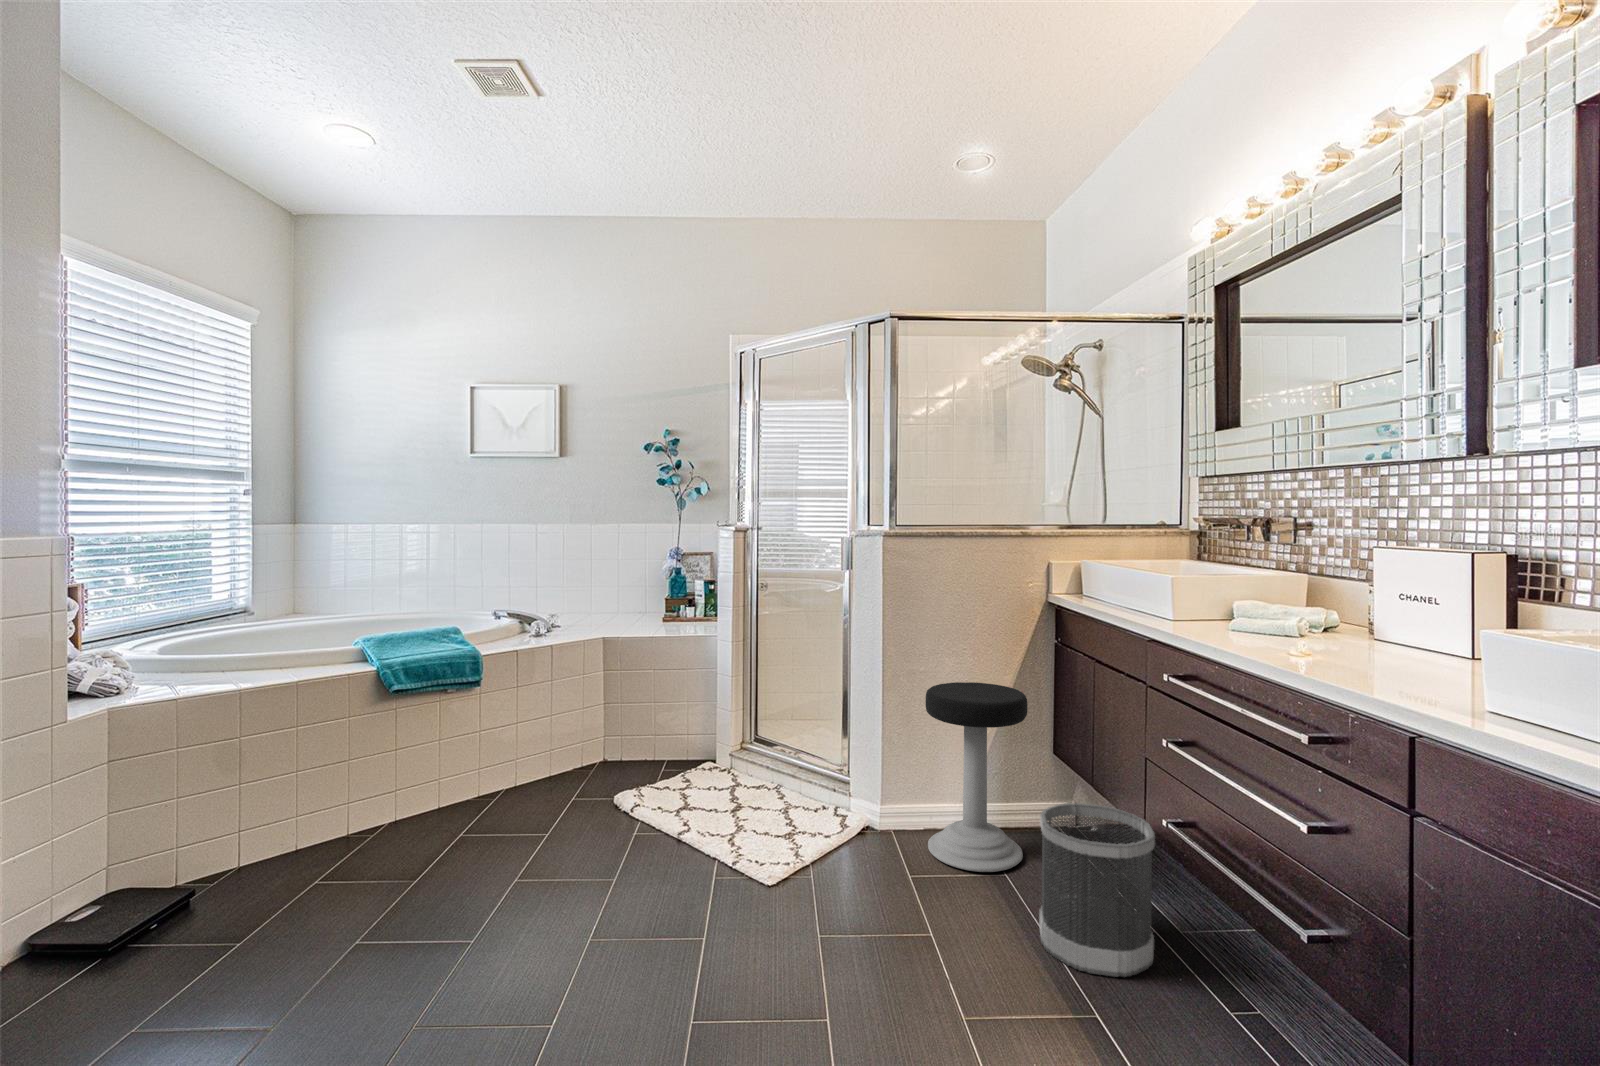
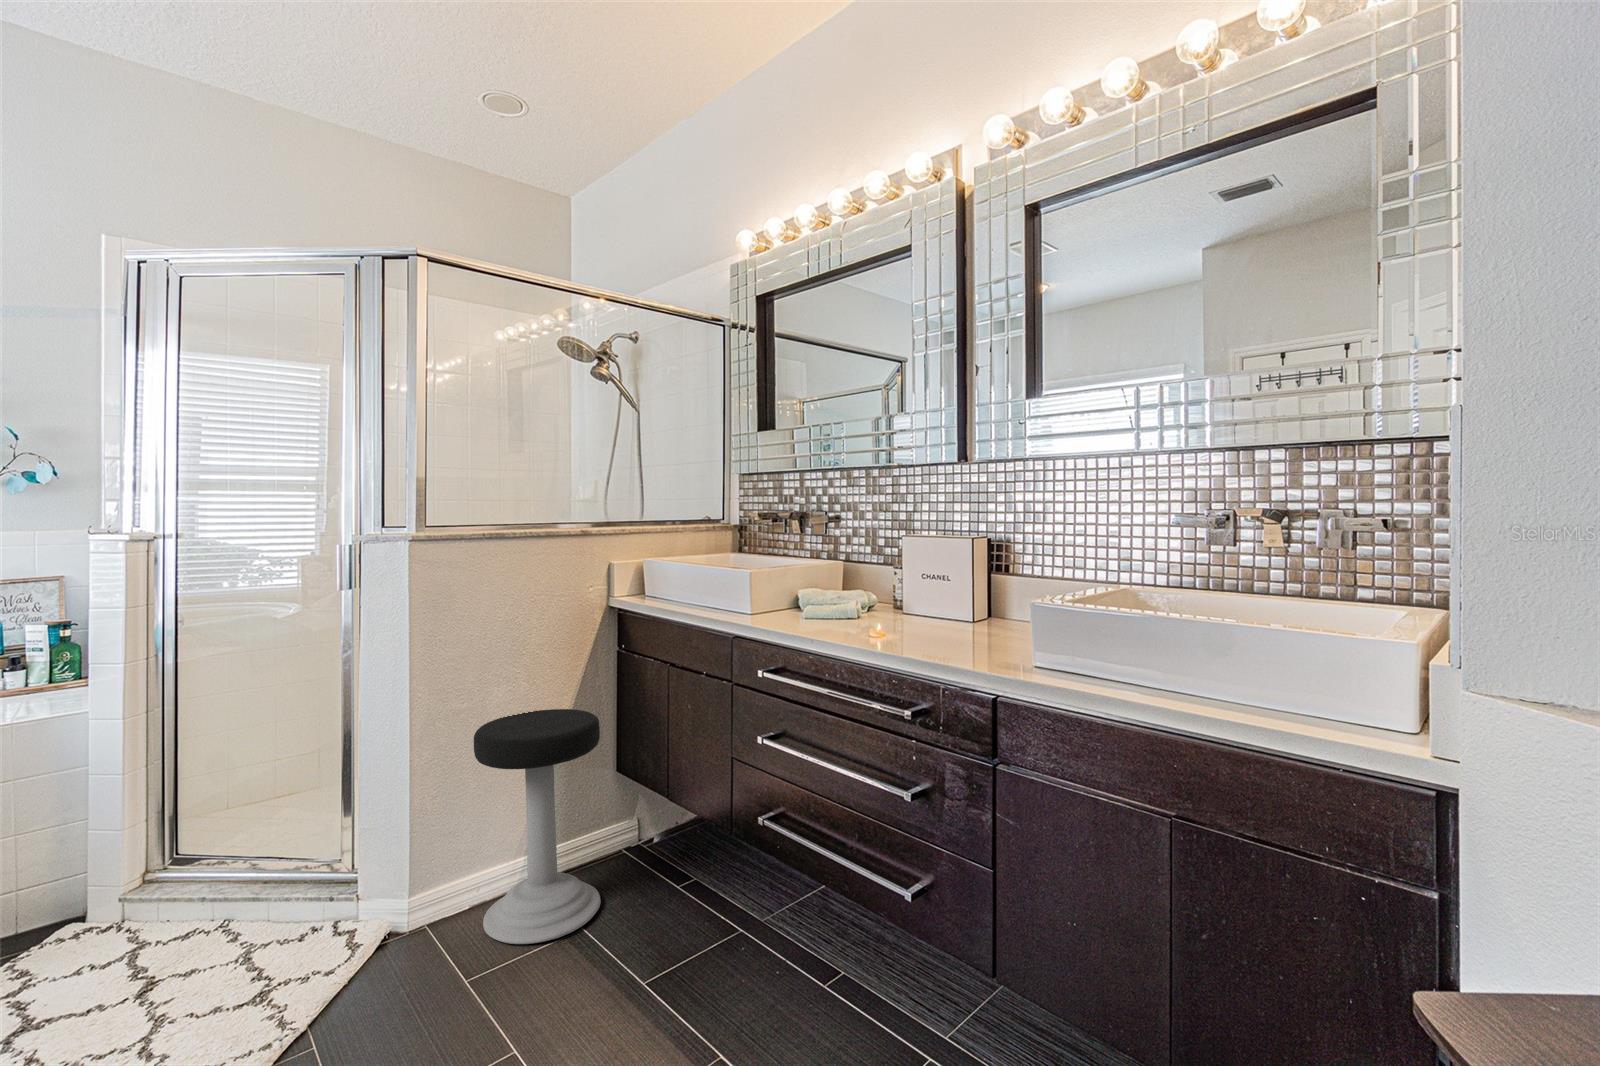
wastebasket: present [1039,803,1155,977] -> none [643,817,765,1015]

